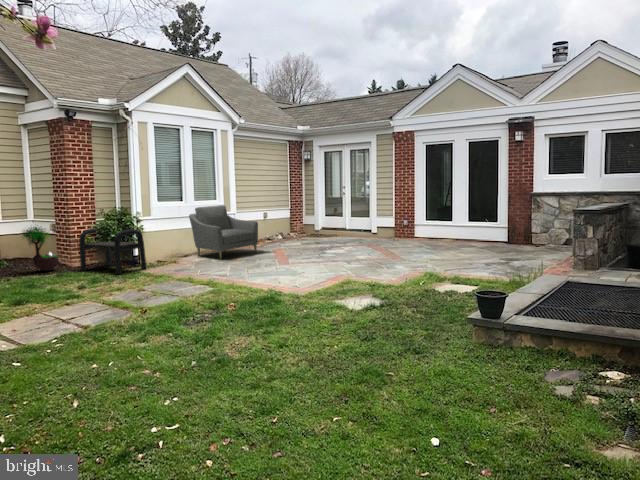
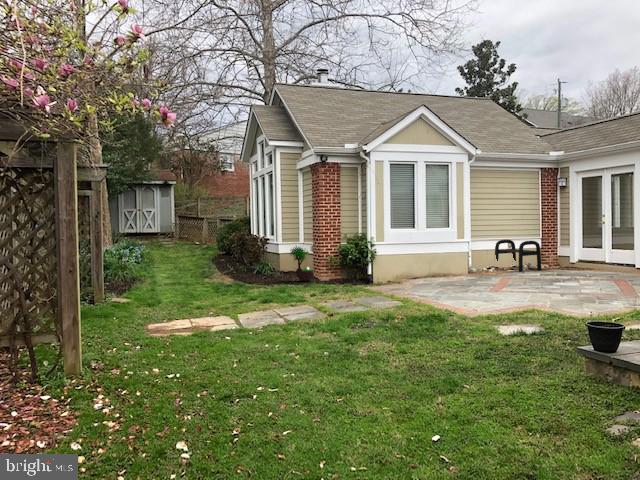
chair: present [189,205,258,260] -> none [419,233,483,283]
bench: present [79,229,146,274] -> present [495,240,541,272]

